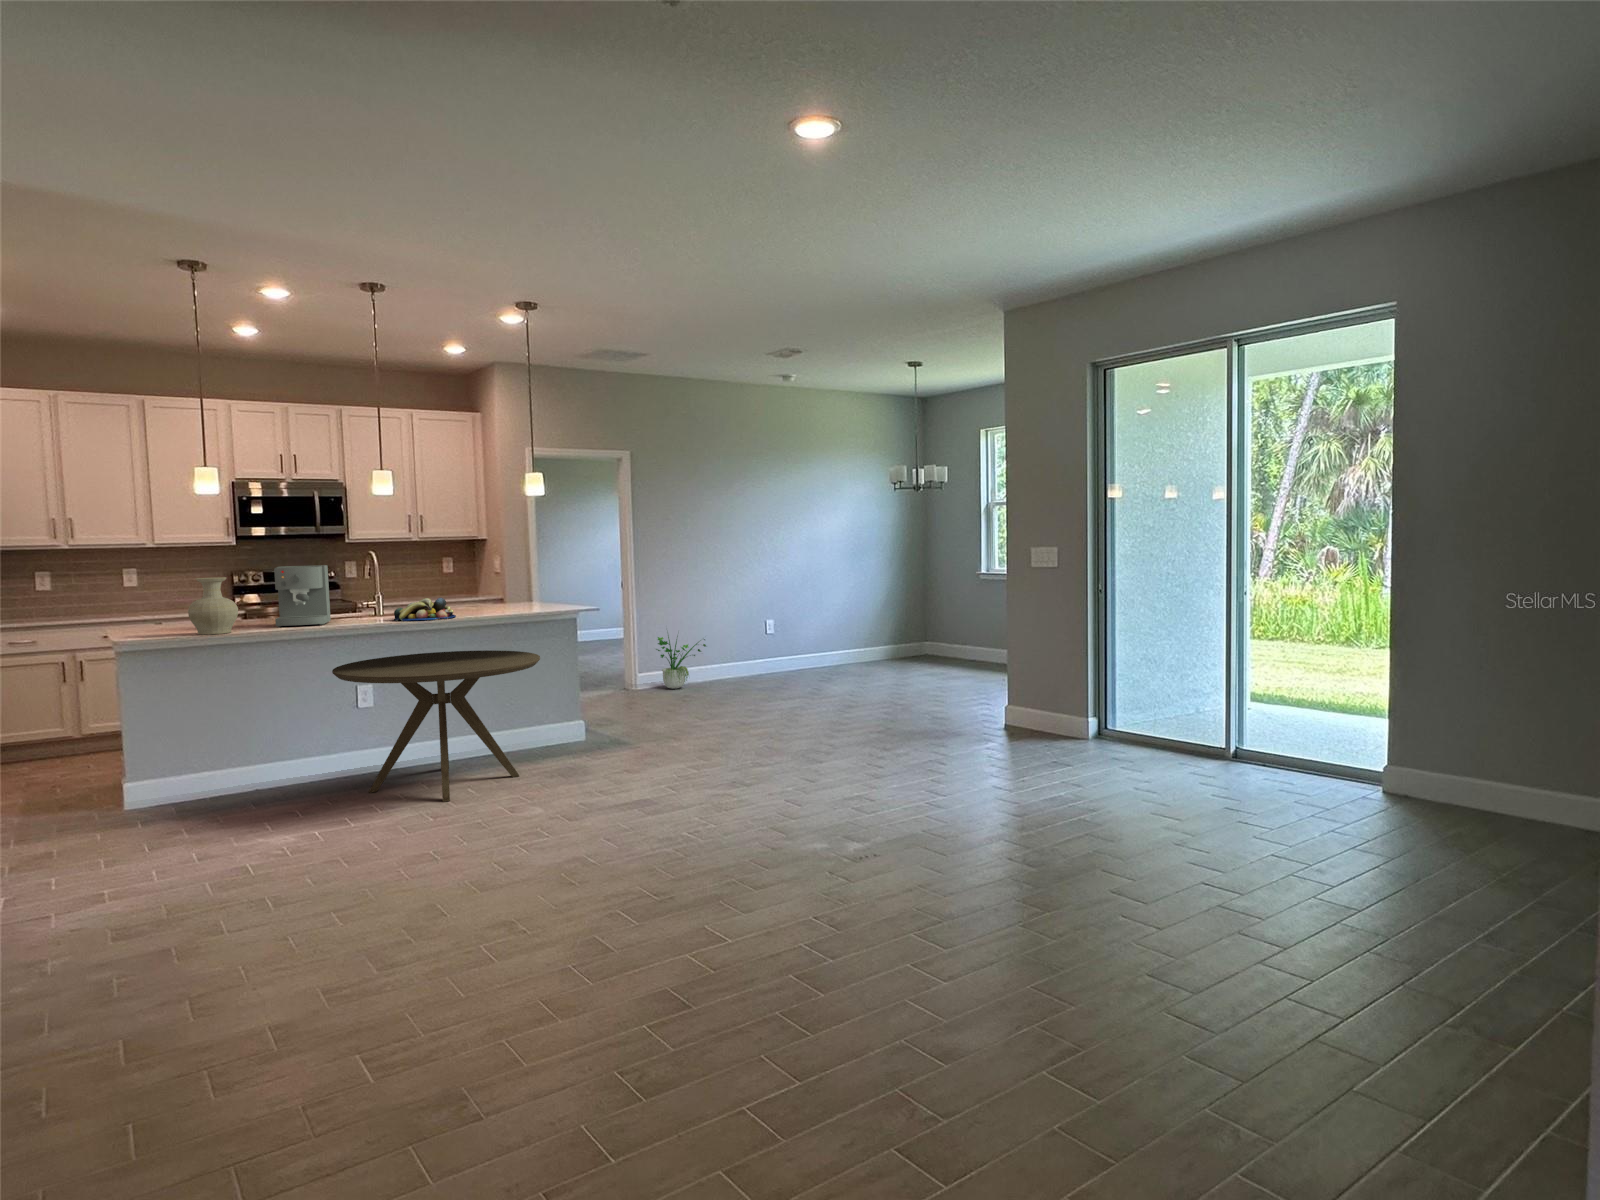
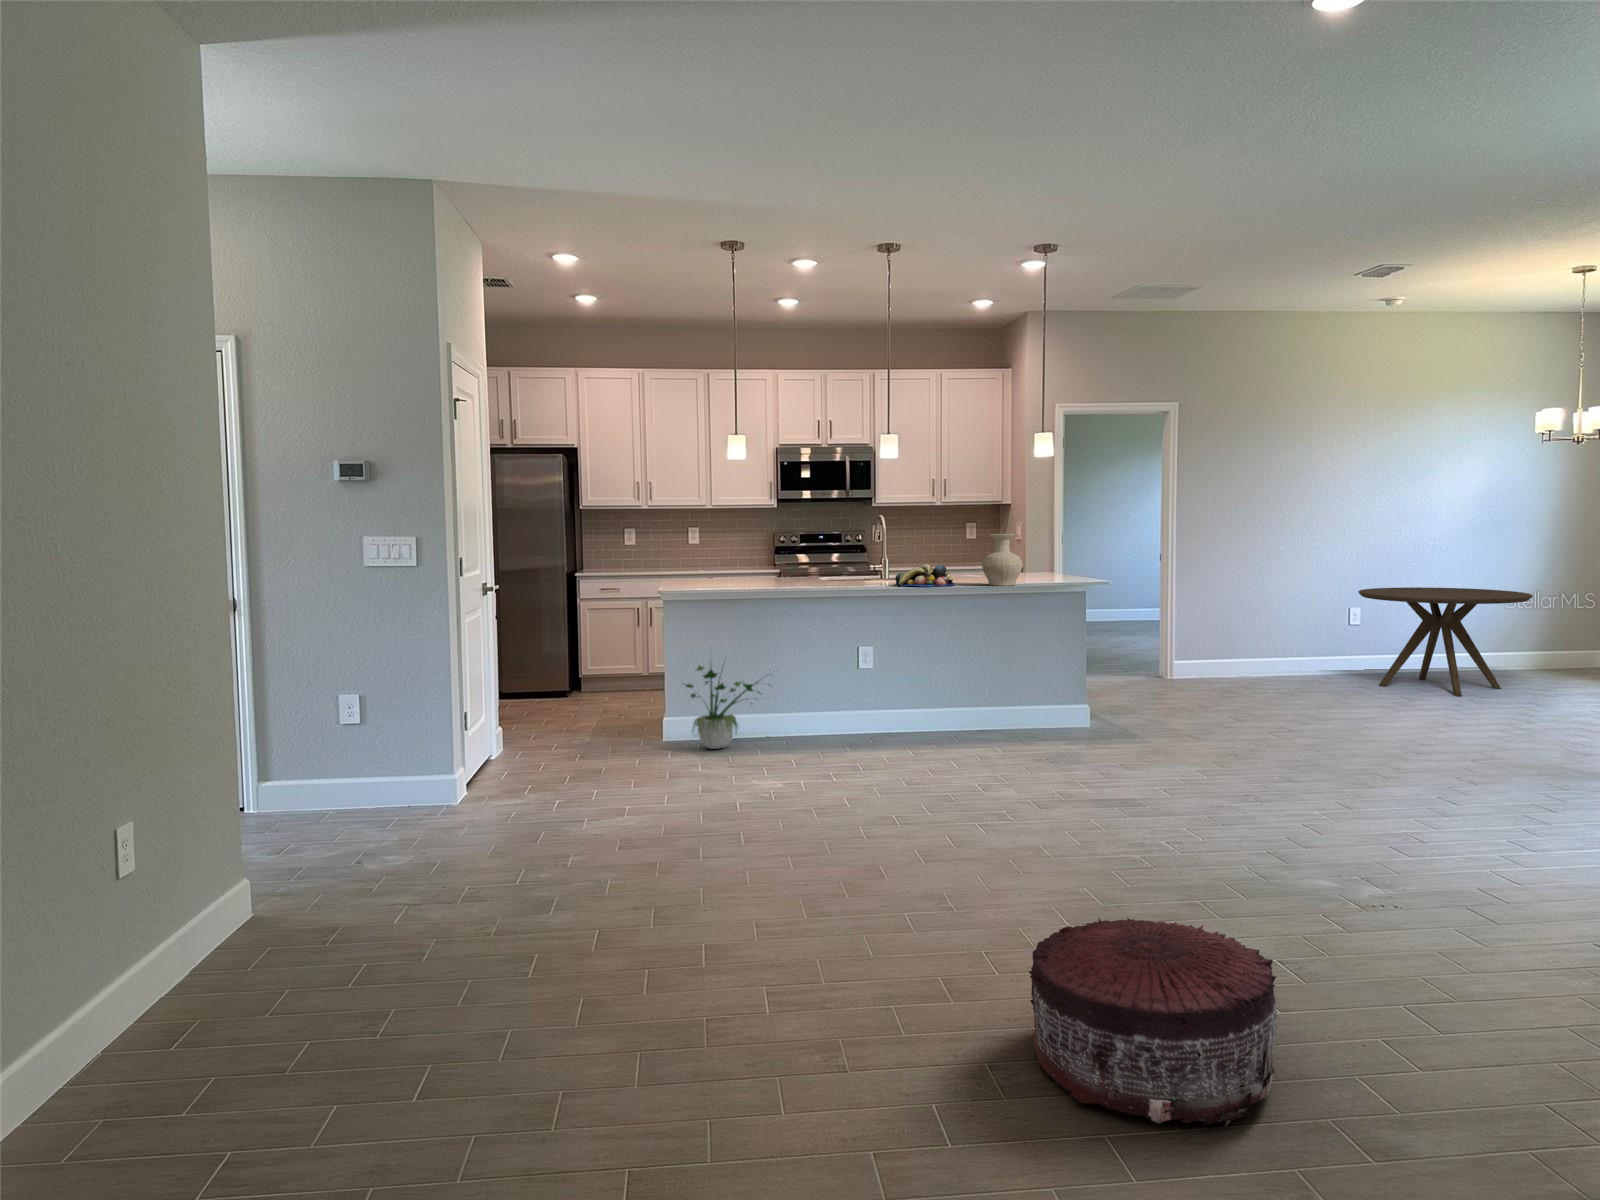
coffee maker: present [274,565,331,627] -> none [790,528,839,586]
vase: present [188,577,238,635] -> present [982,534,1022,586]
potted plant: present [656,636,706,689] -> present [685,666,770,749]
dining table: present [332,650,540,802] -> present [1358,587,1533,696]
pouf: none [645,895,854,1081] -> present [1029,918,1277,1126]

